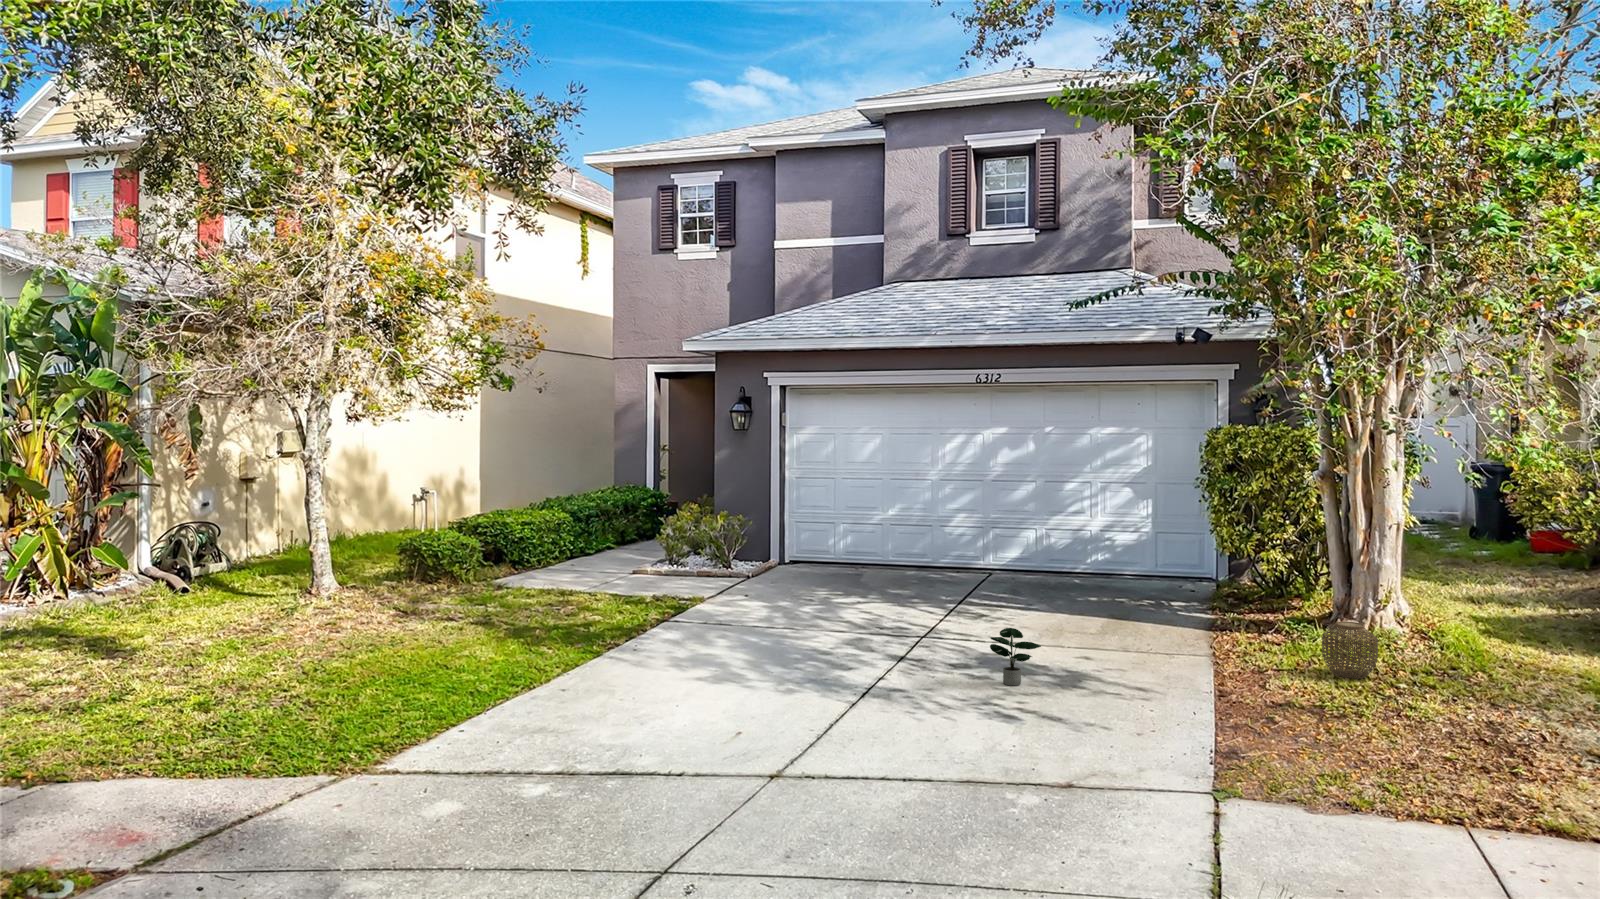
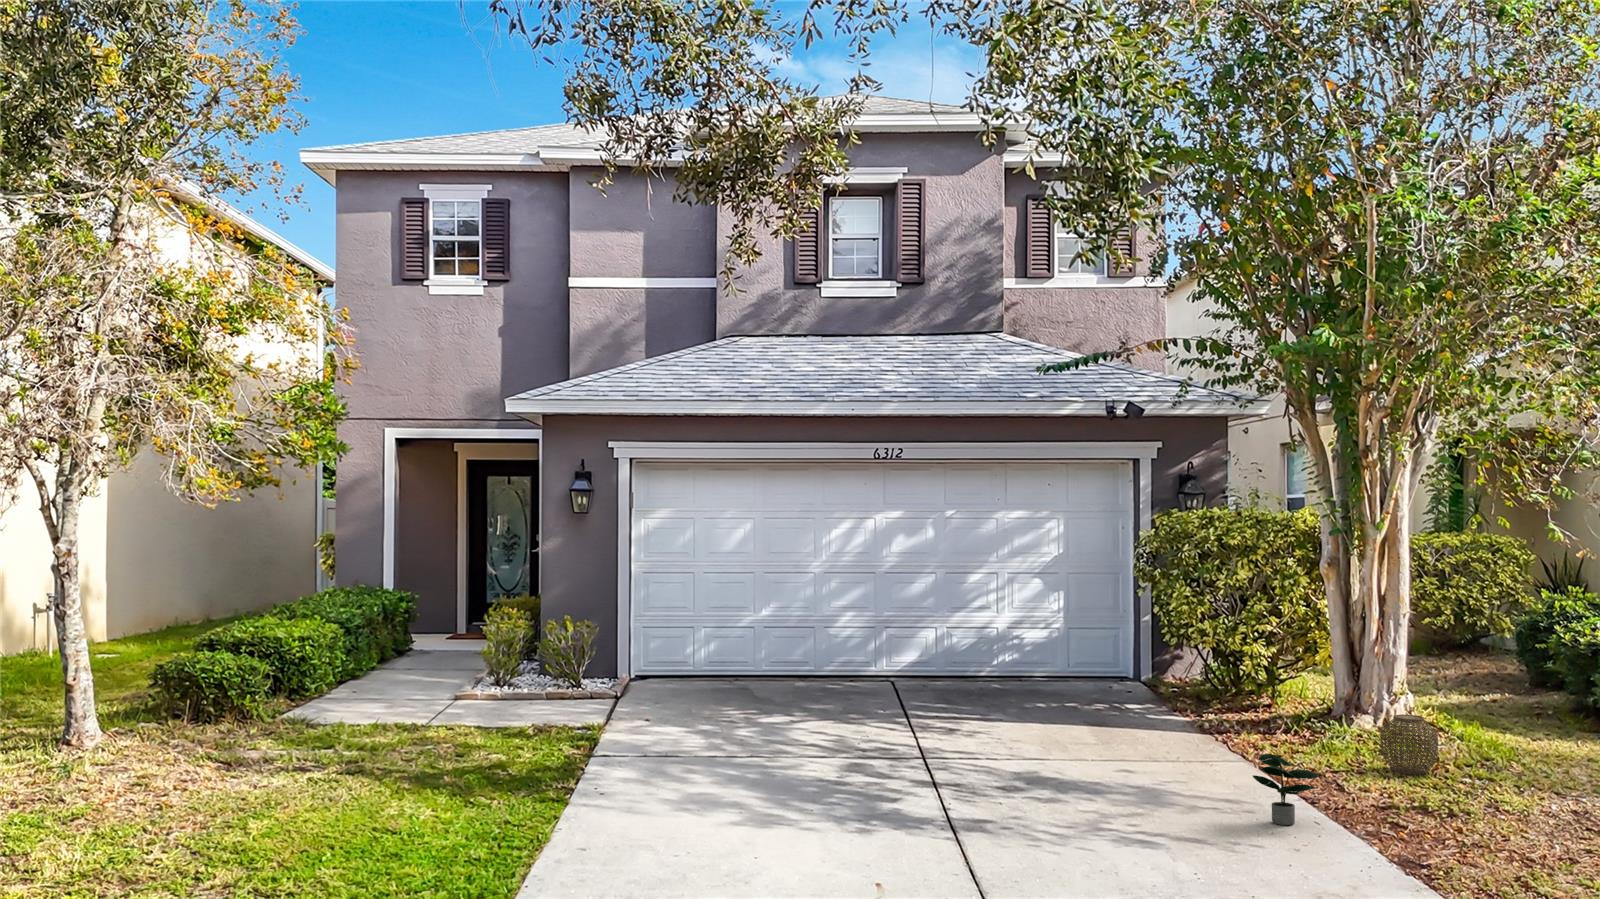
potted plant: present [990,628,1041,686] -> present [1253,754,1319,825]

